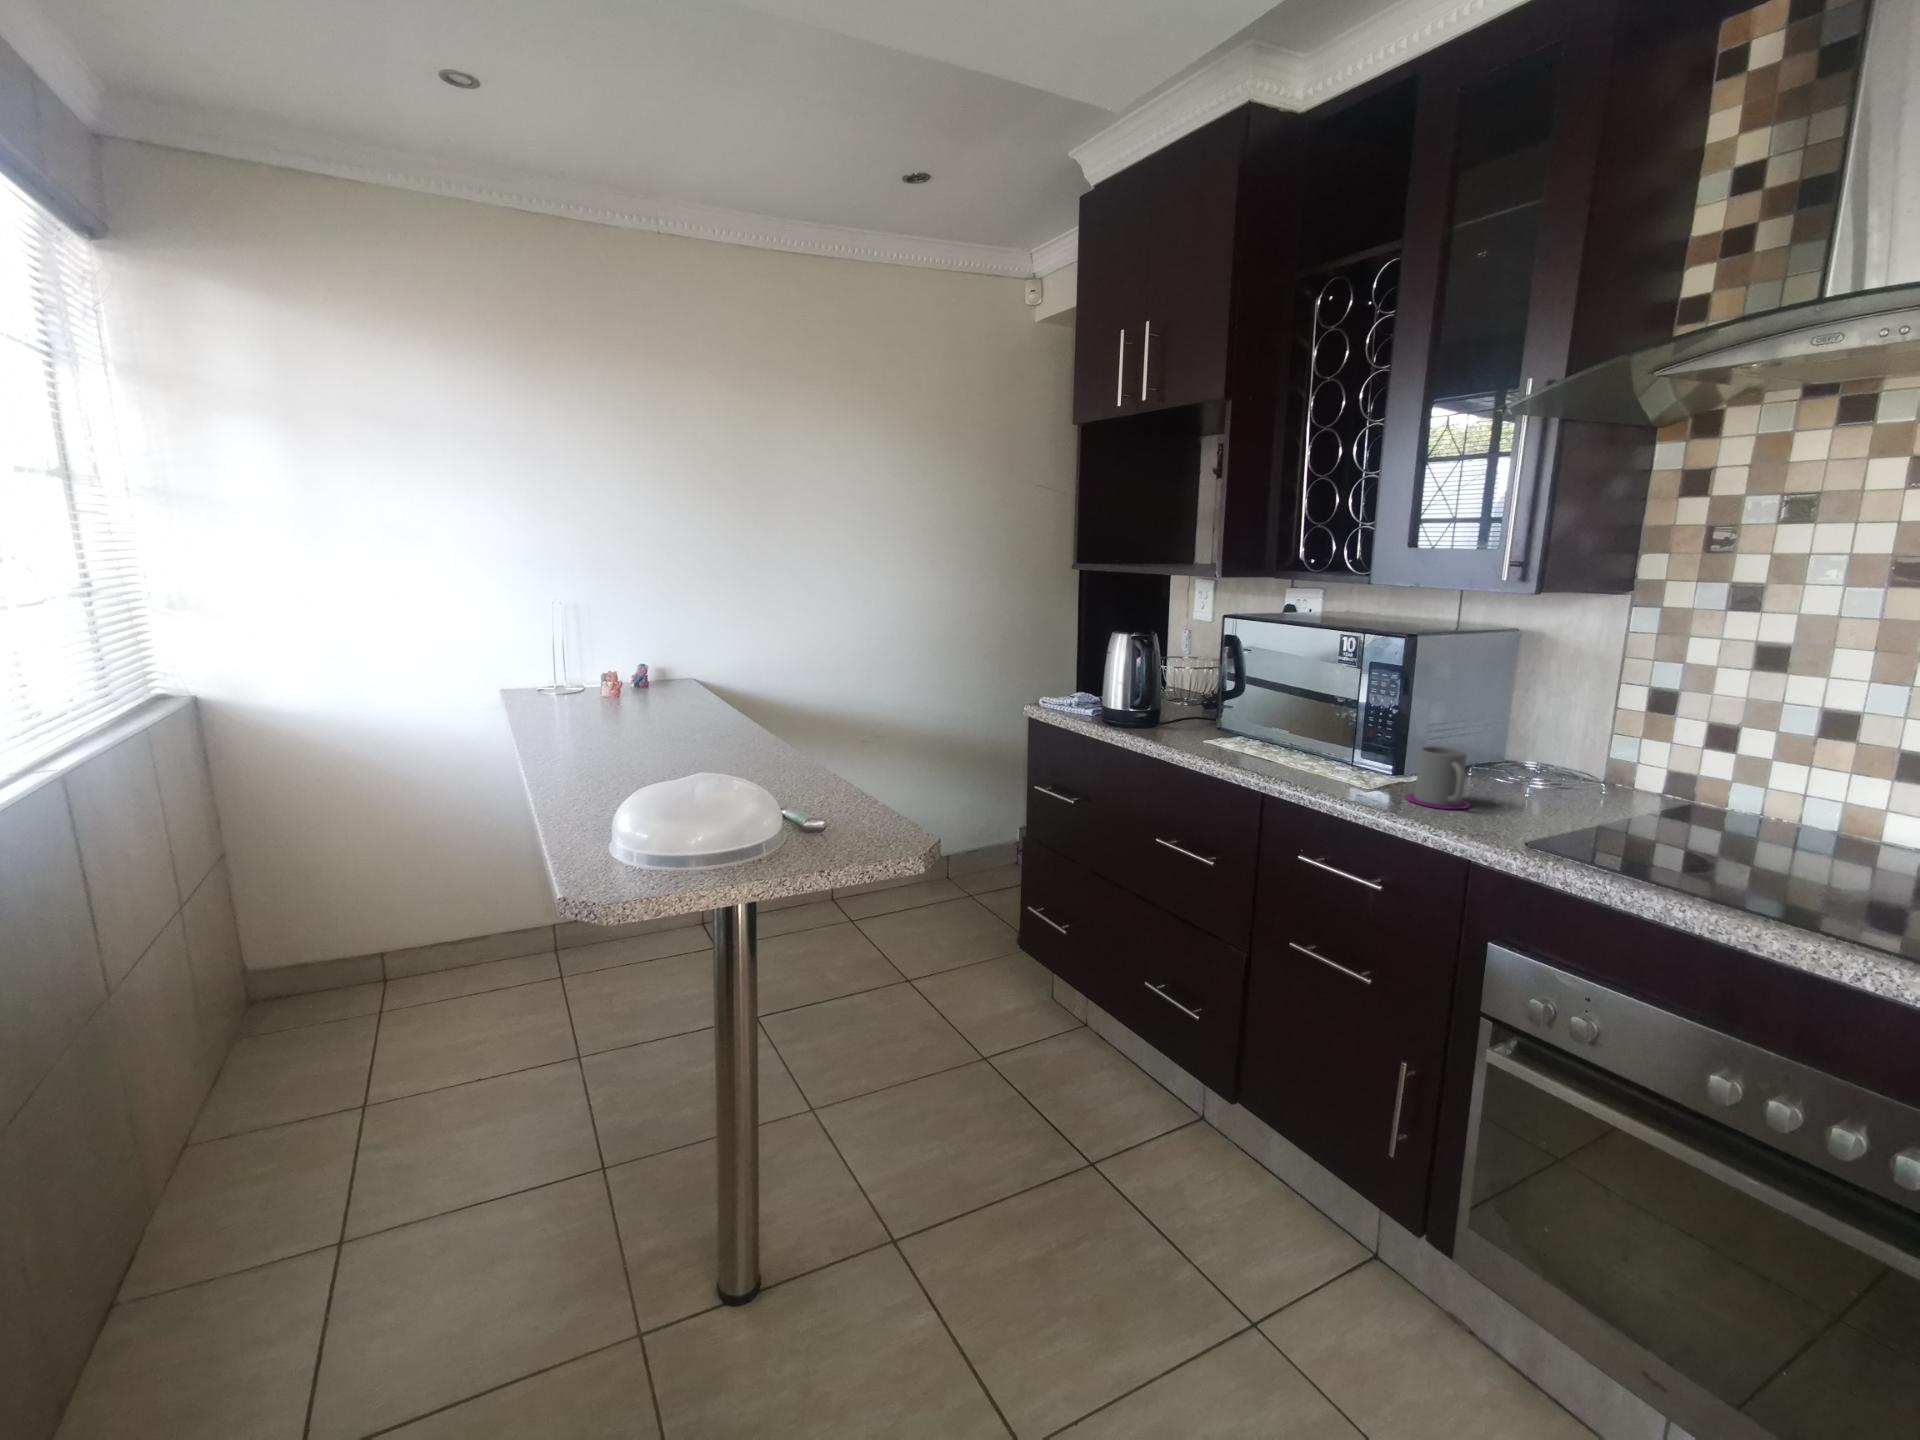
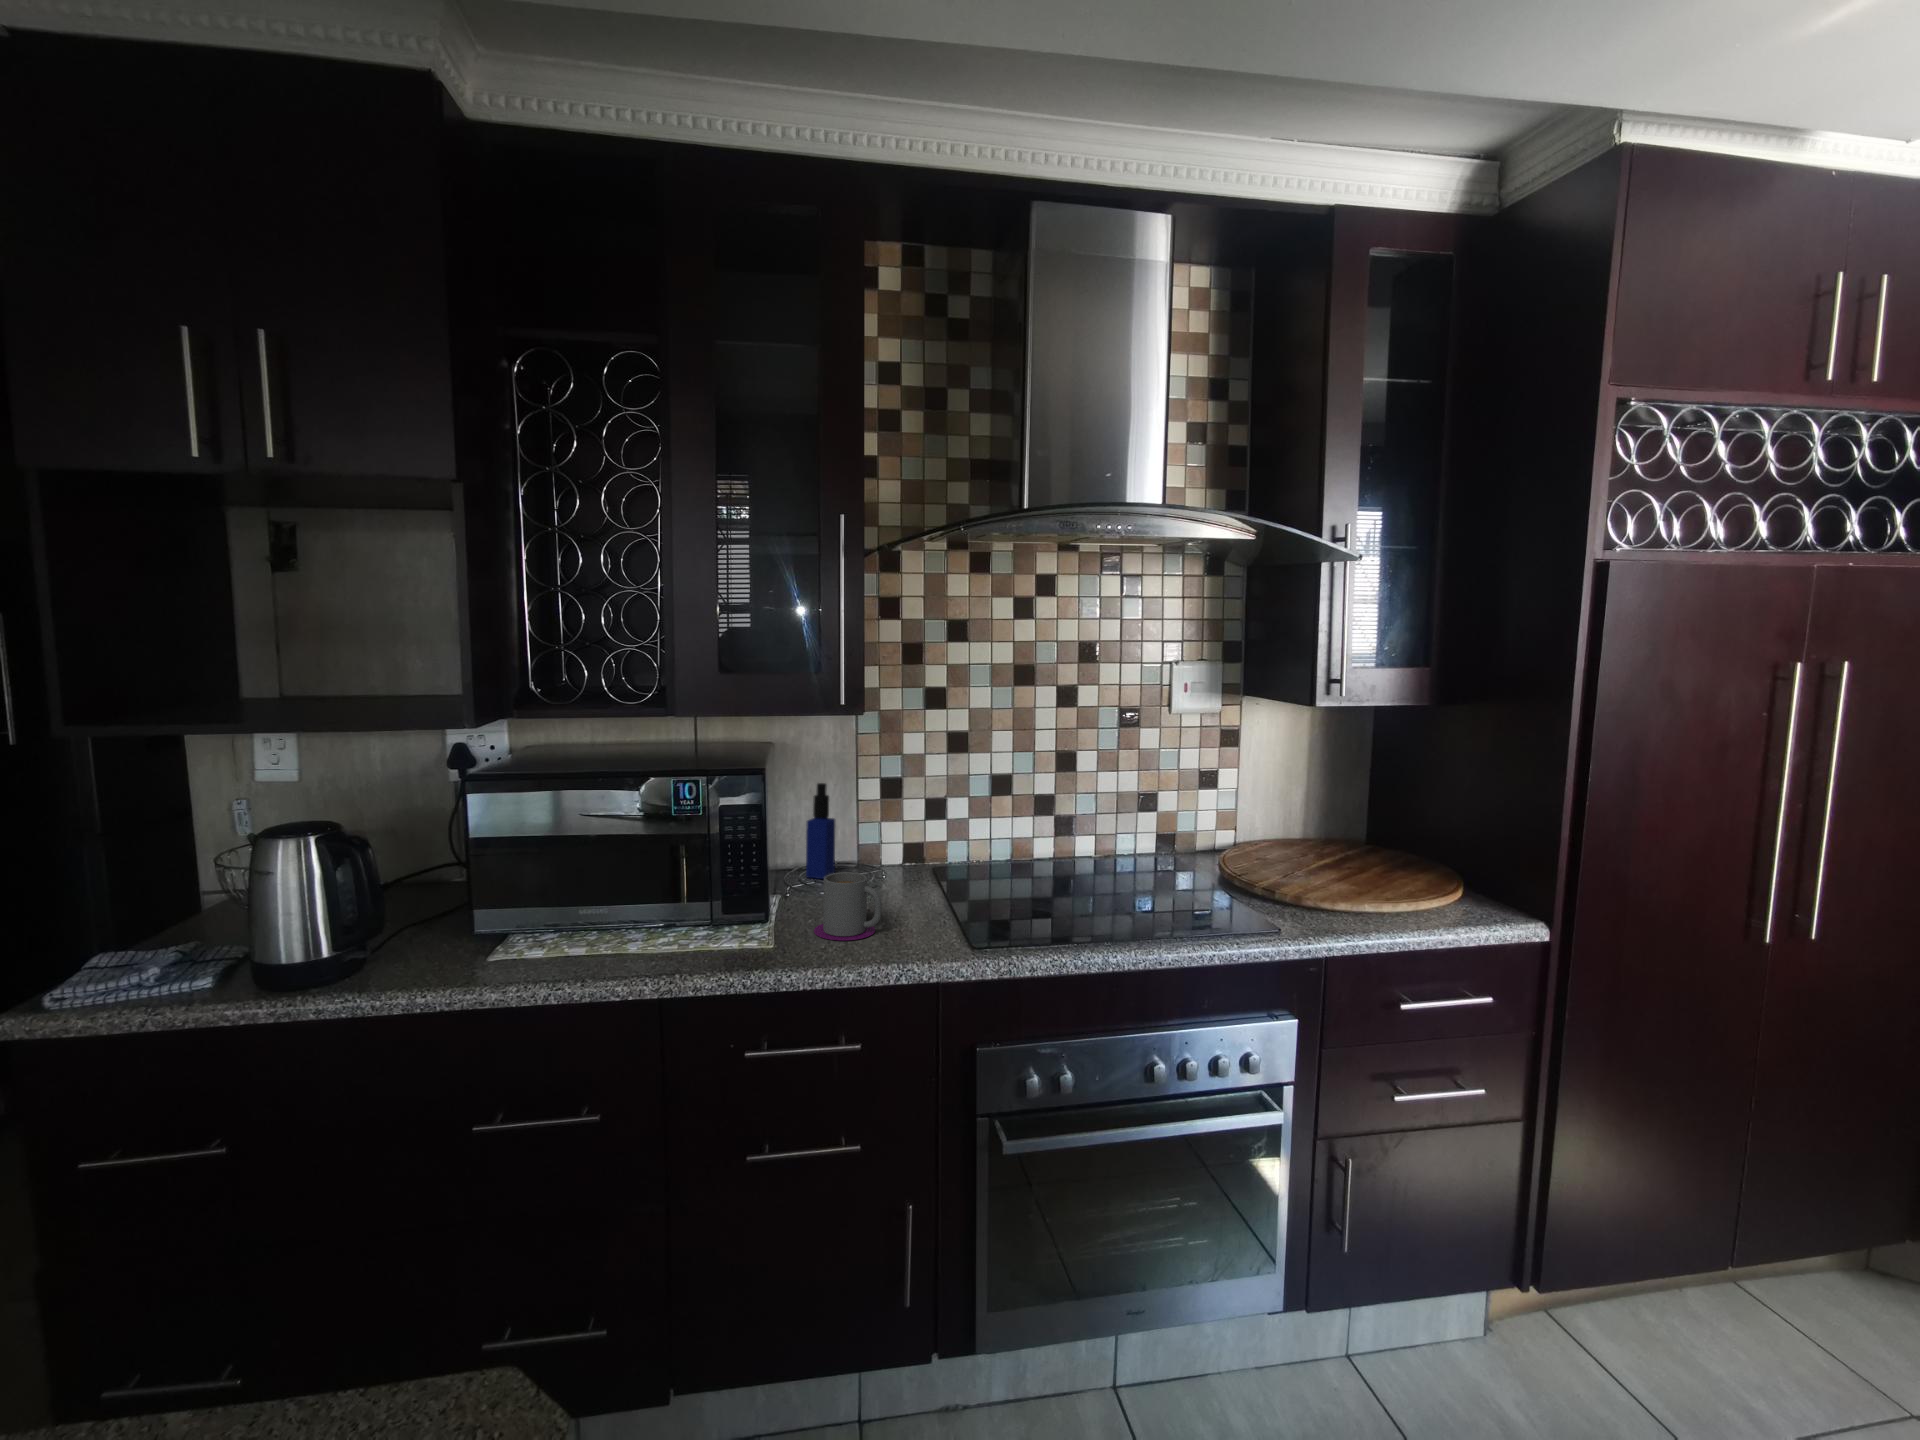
bottle: none [1518,680,1563,780] -> present [806,783,835,879]

